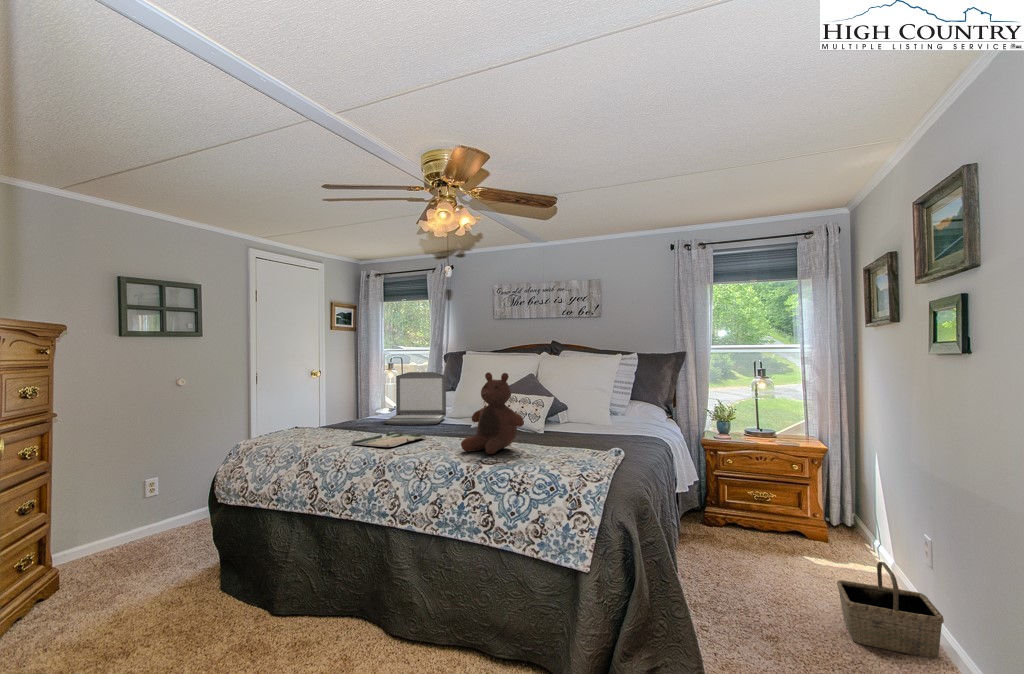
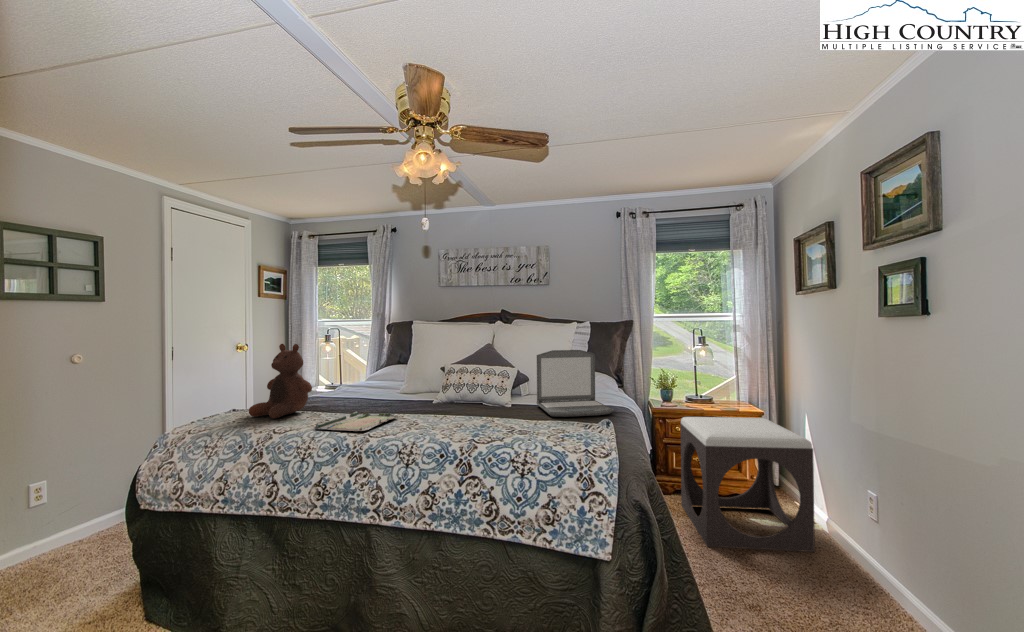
laptop: present [385,372,446,425] -> present [537,350,613,417]
stuffed bear: present [461,372,524,454] -> present [249,344,312,419]
footstool: none [725,452,866,604] -> present [681,417,815,552]
basket: present [837,562,944,659] -> none [798,514,895,599]

